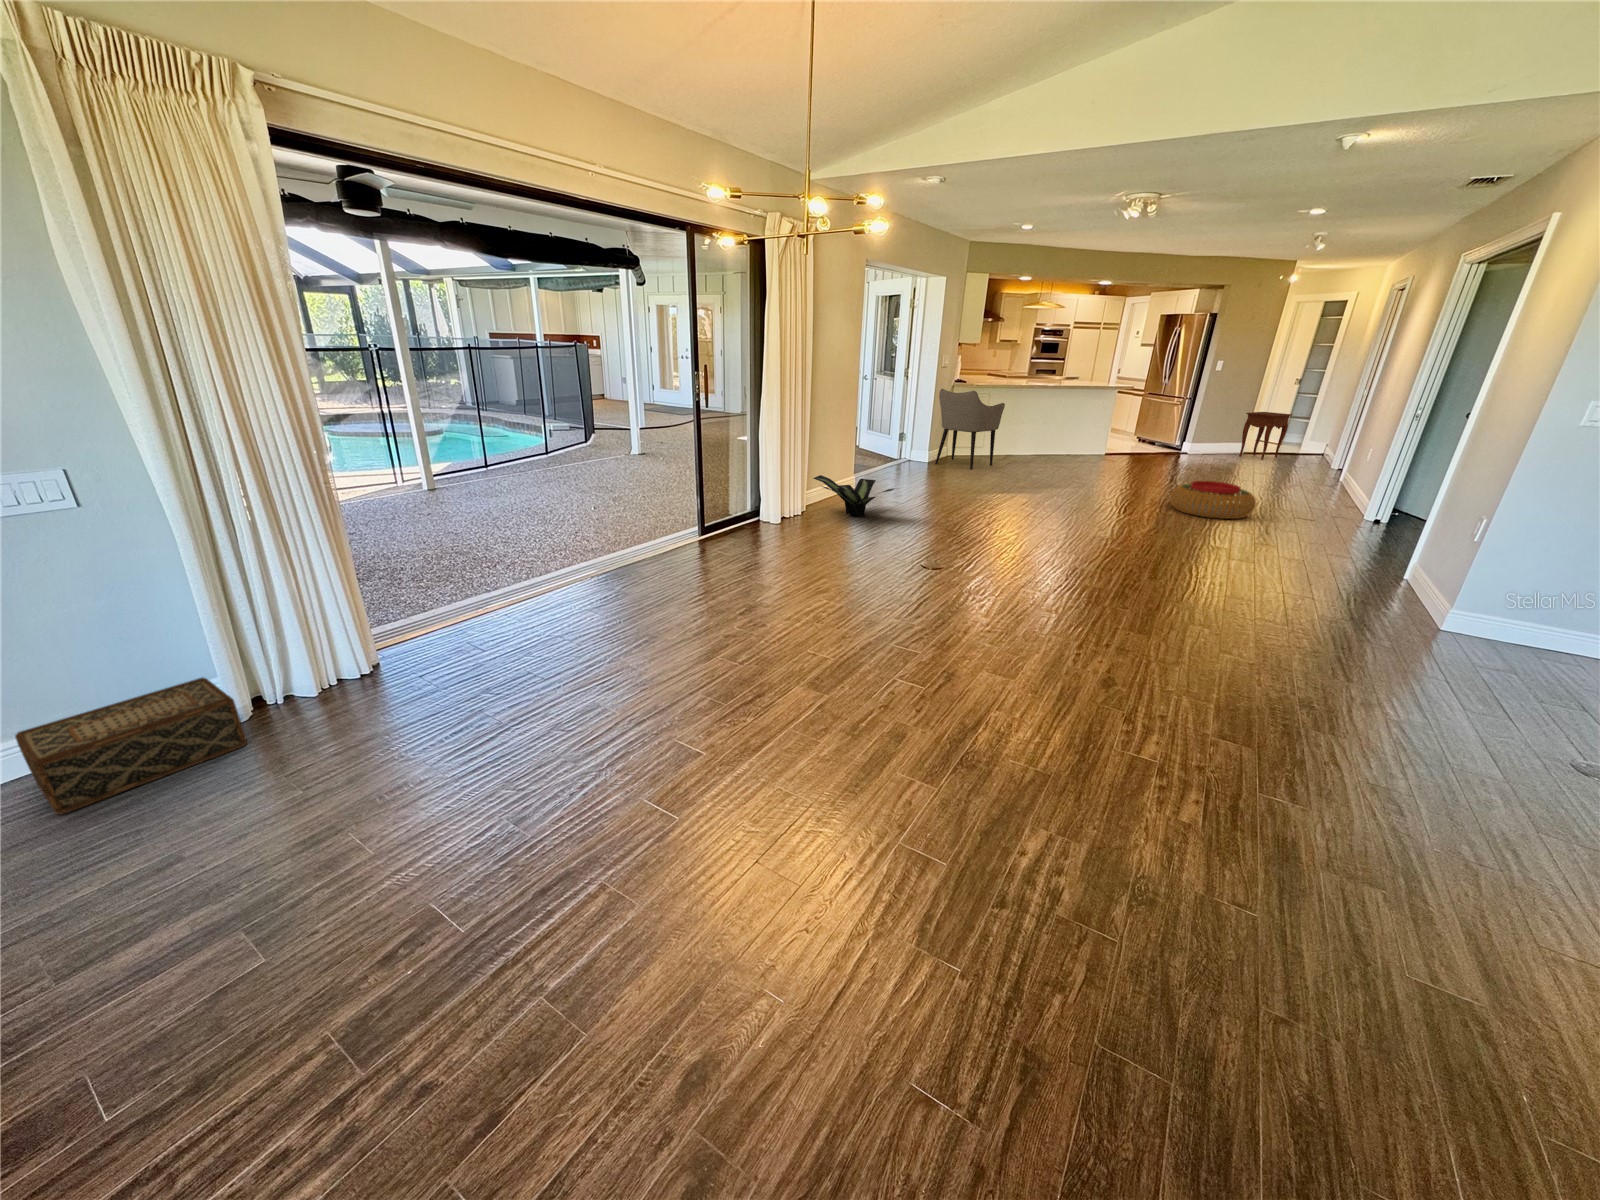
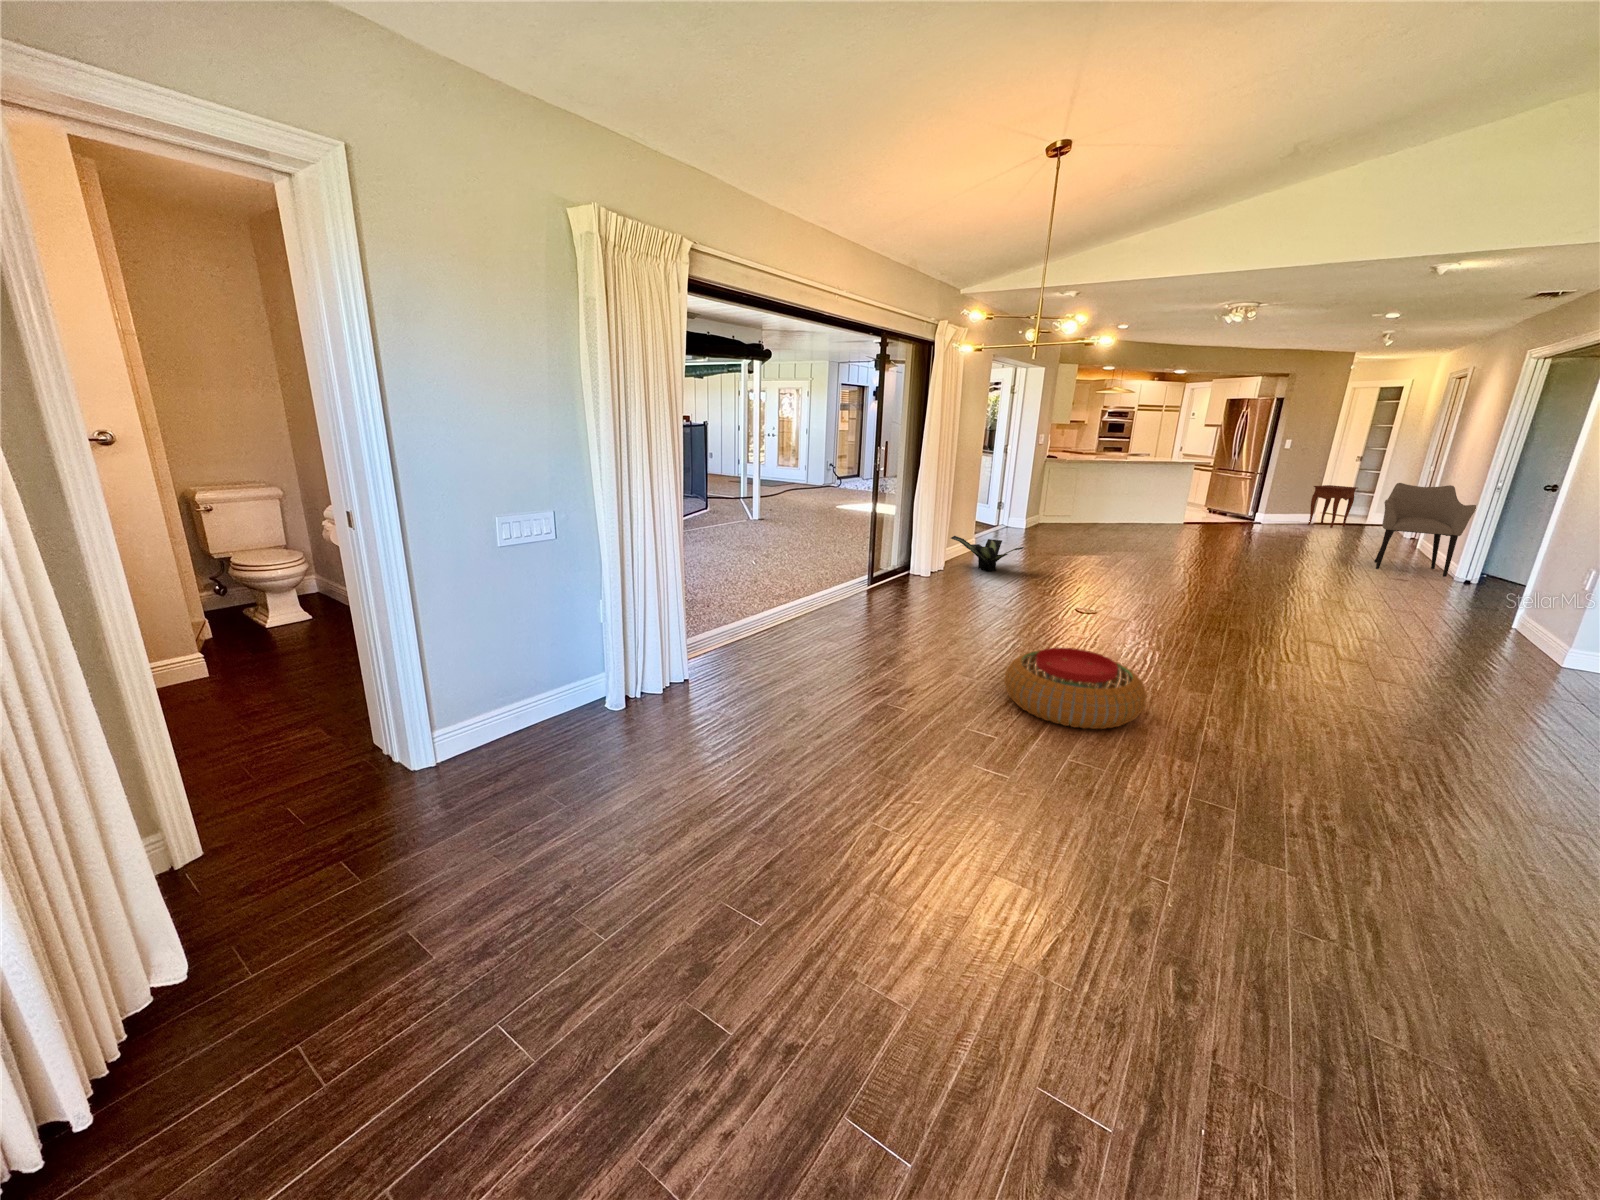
armchair: present [935,389,1005,469] -> present [1375,483,1476,577]
pouf: present [1170,481,1256,519] -> present [1004,648,1146,729]
woven basket: present [15,678,247,815] -> none [490,673,623,765]

